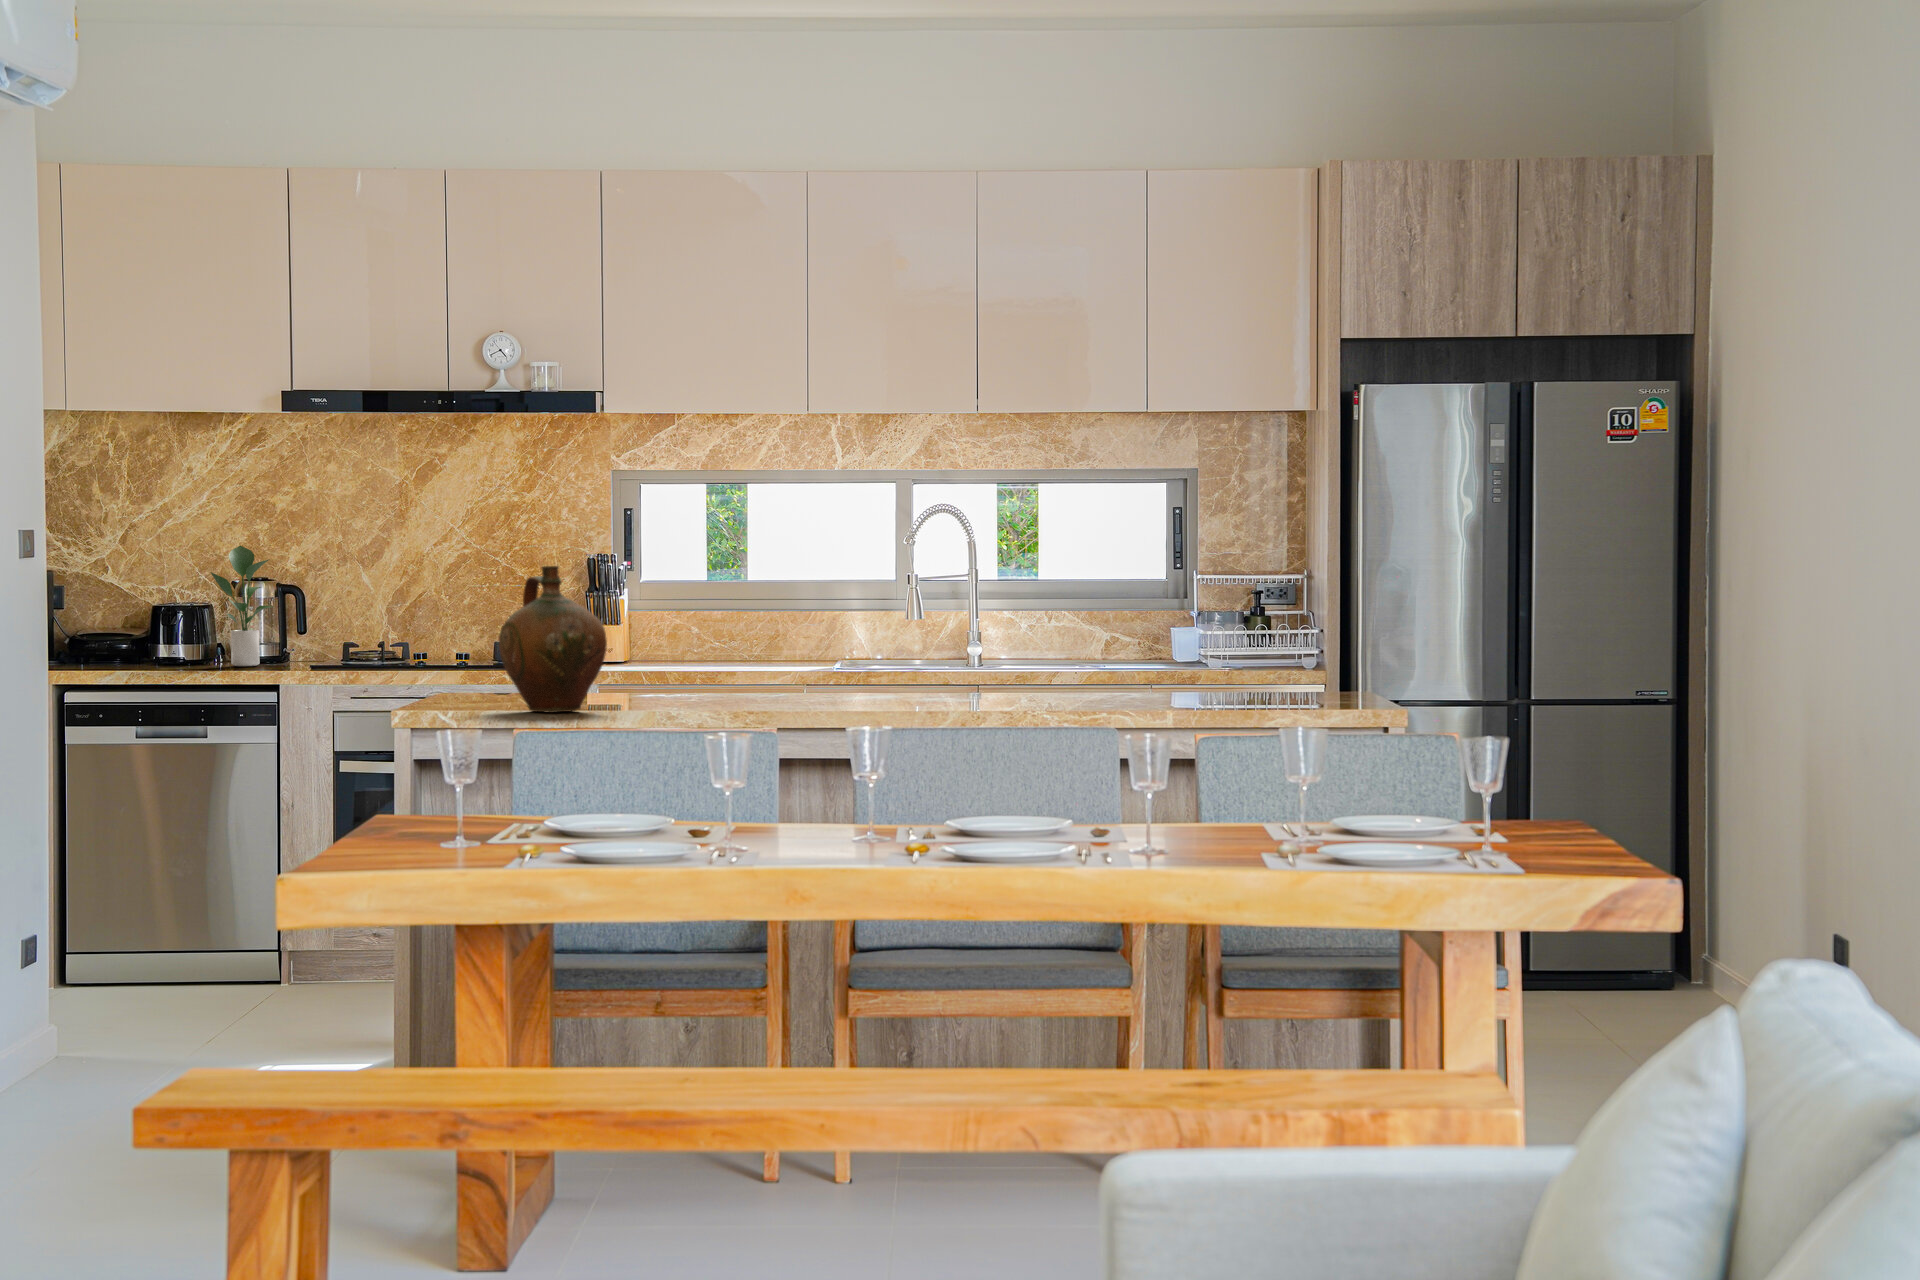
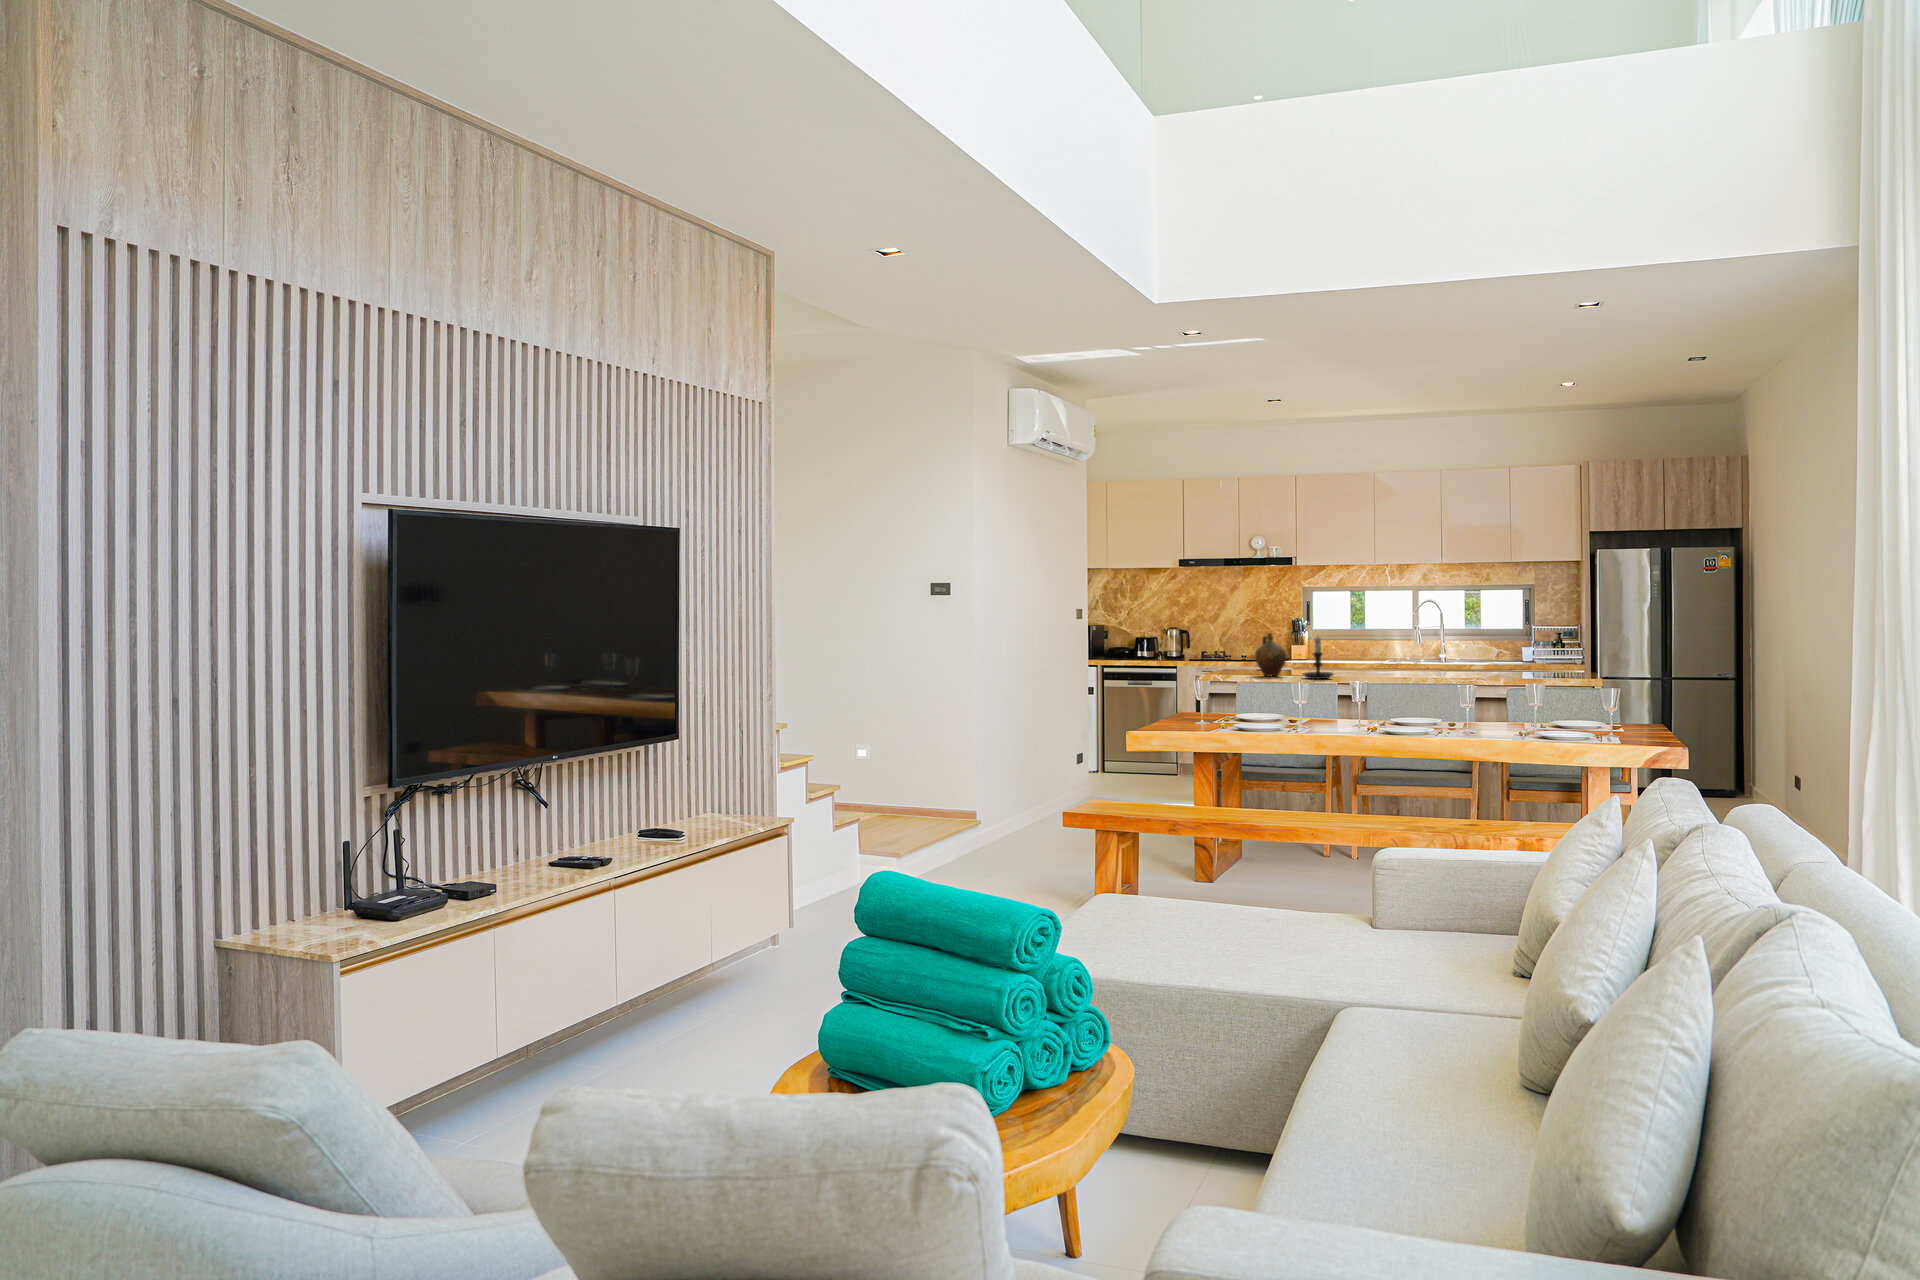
potted plant: present [211,546,271,666] -> none [1160,617,1180,659]
candle holder: none [660,567,771,720] -> present [1303,635,1333,679]

